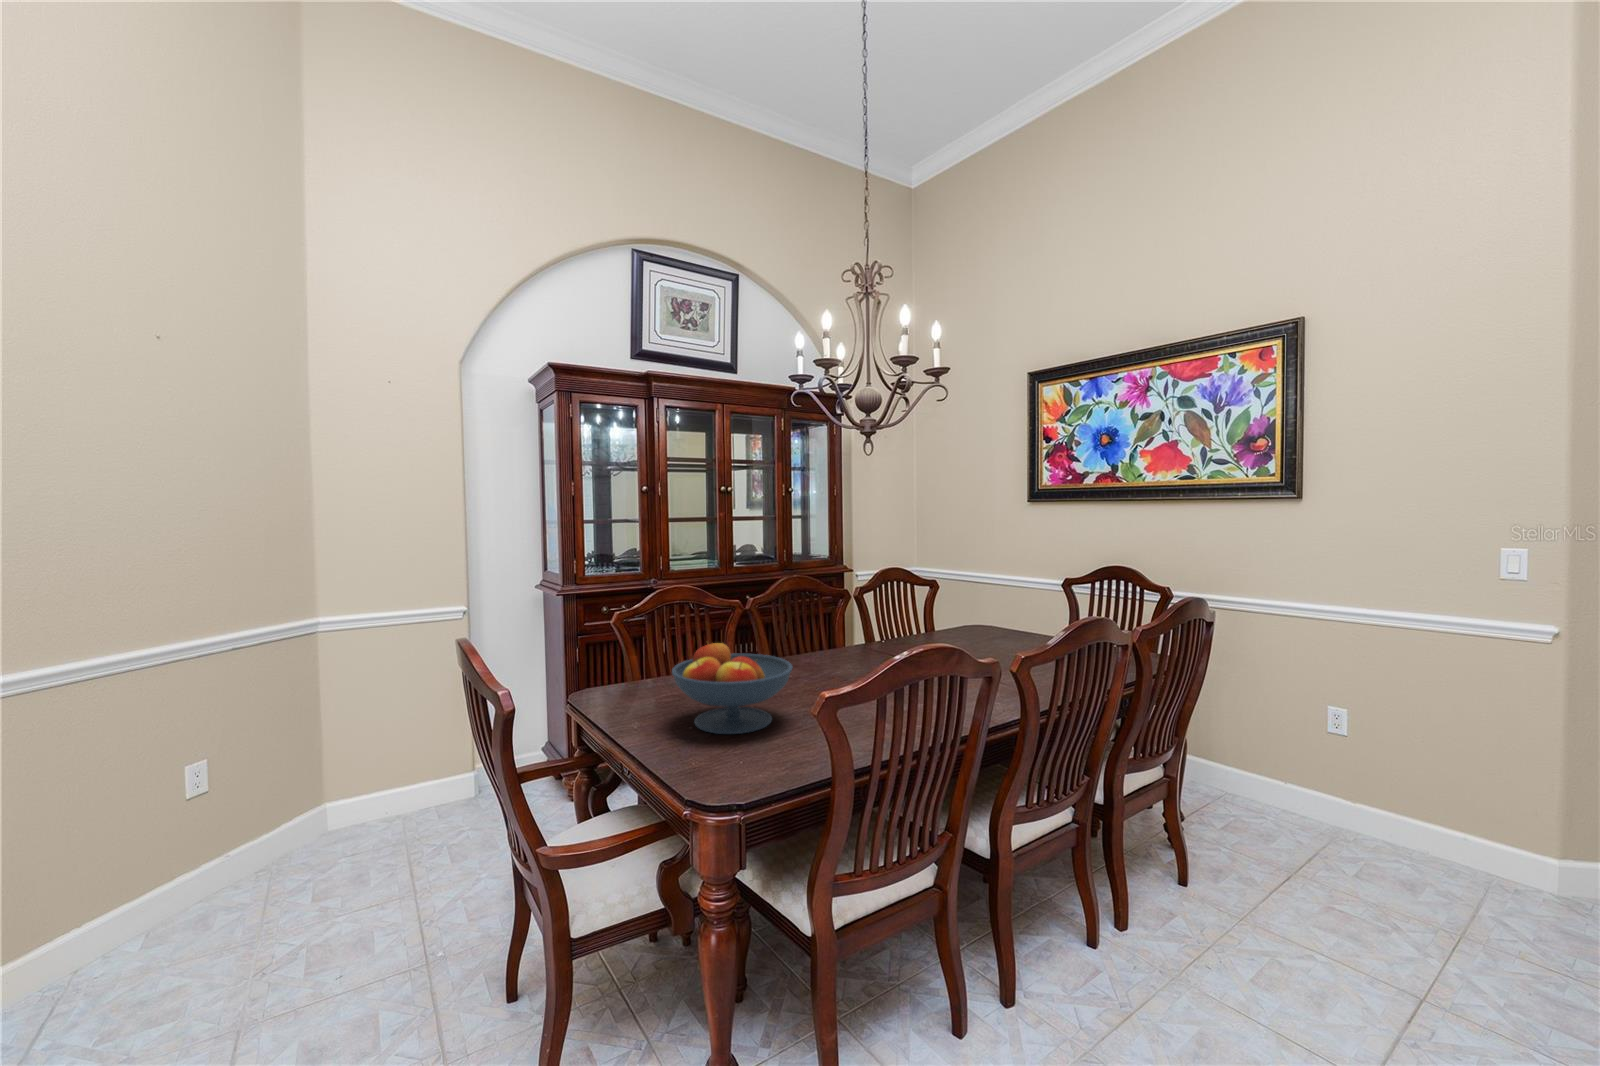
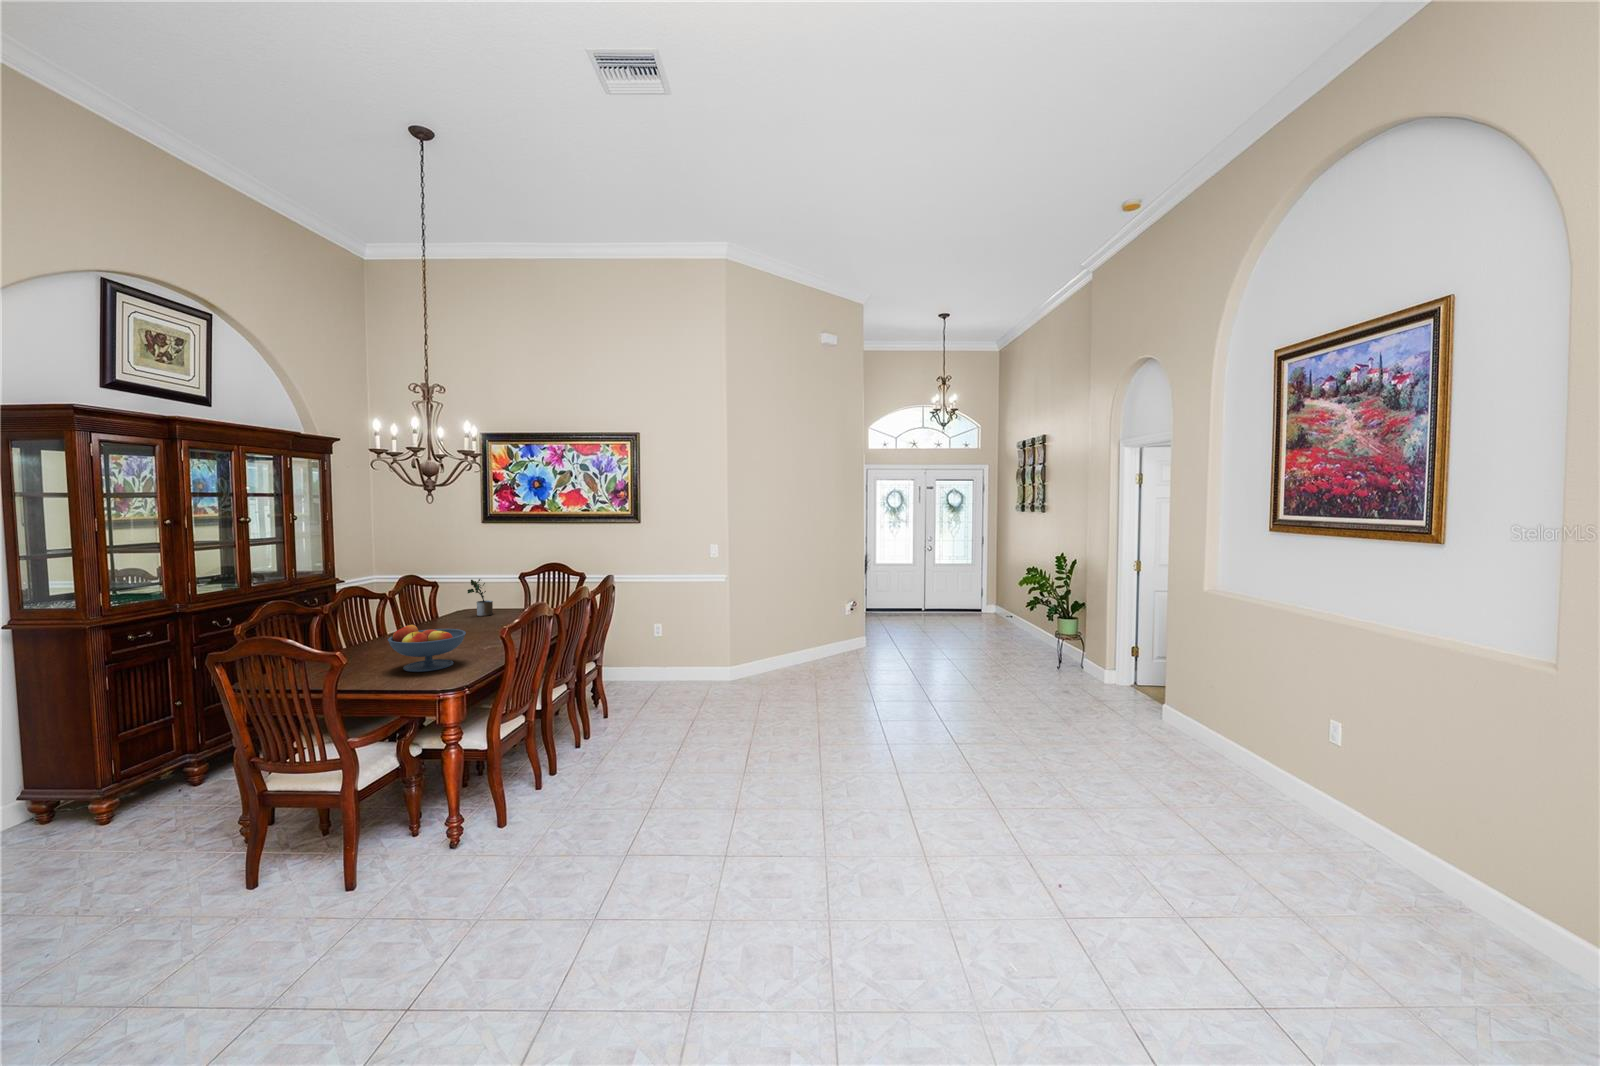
potted plant: none [952,581,990,640] -> present [467,579,493,616]

